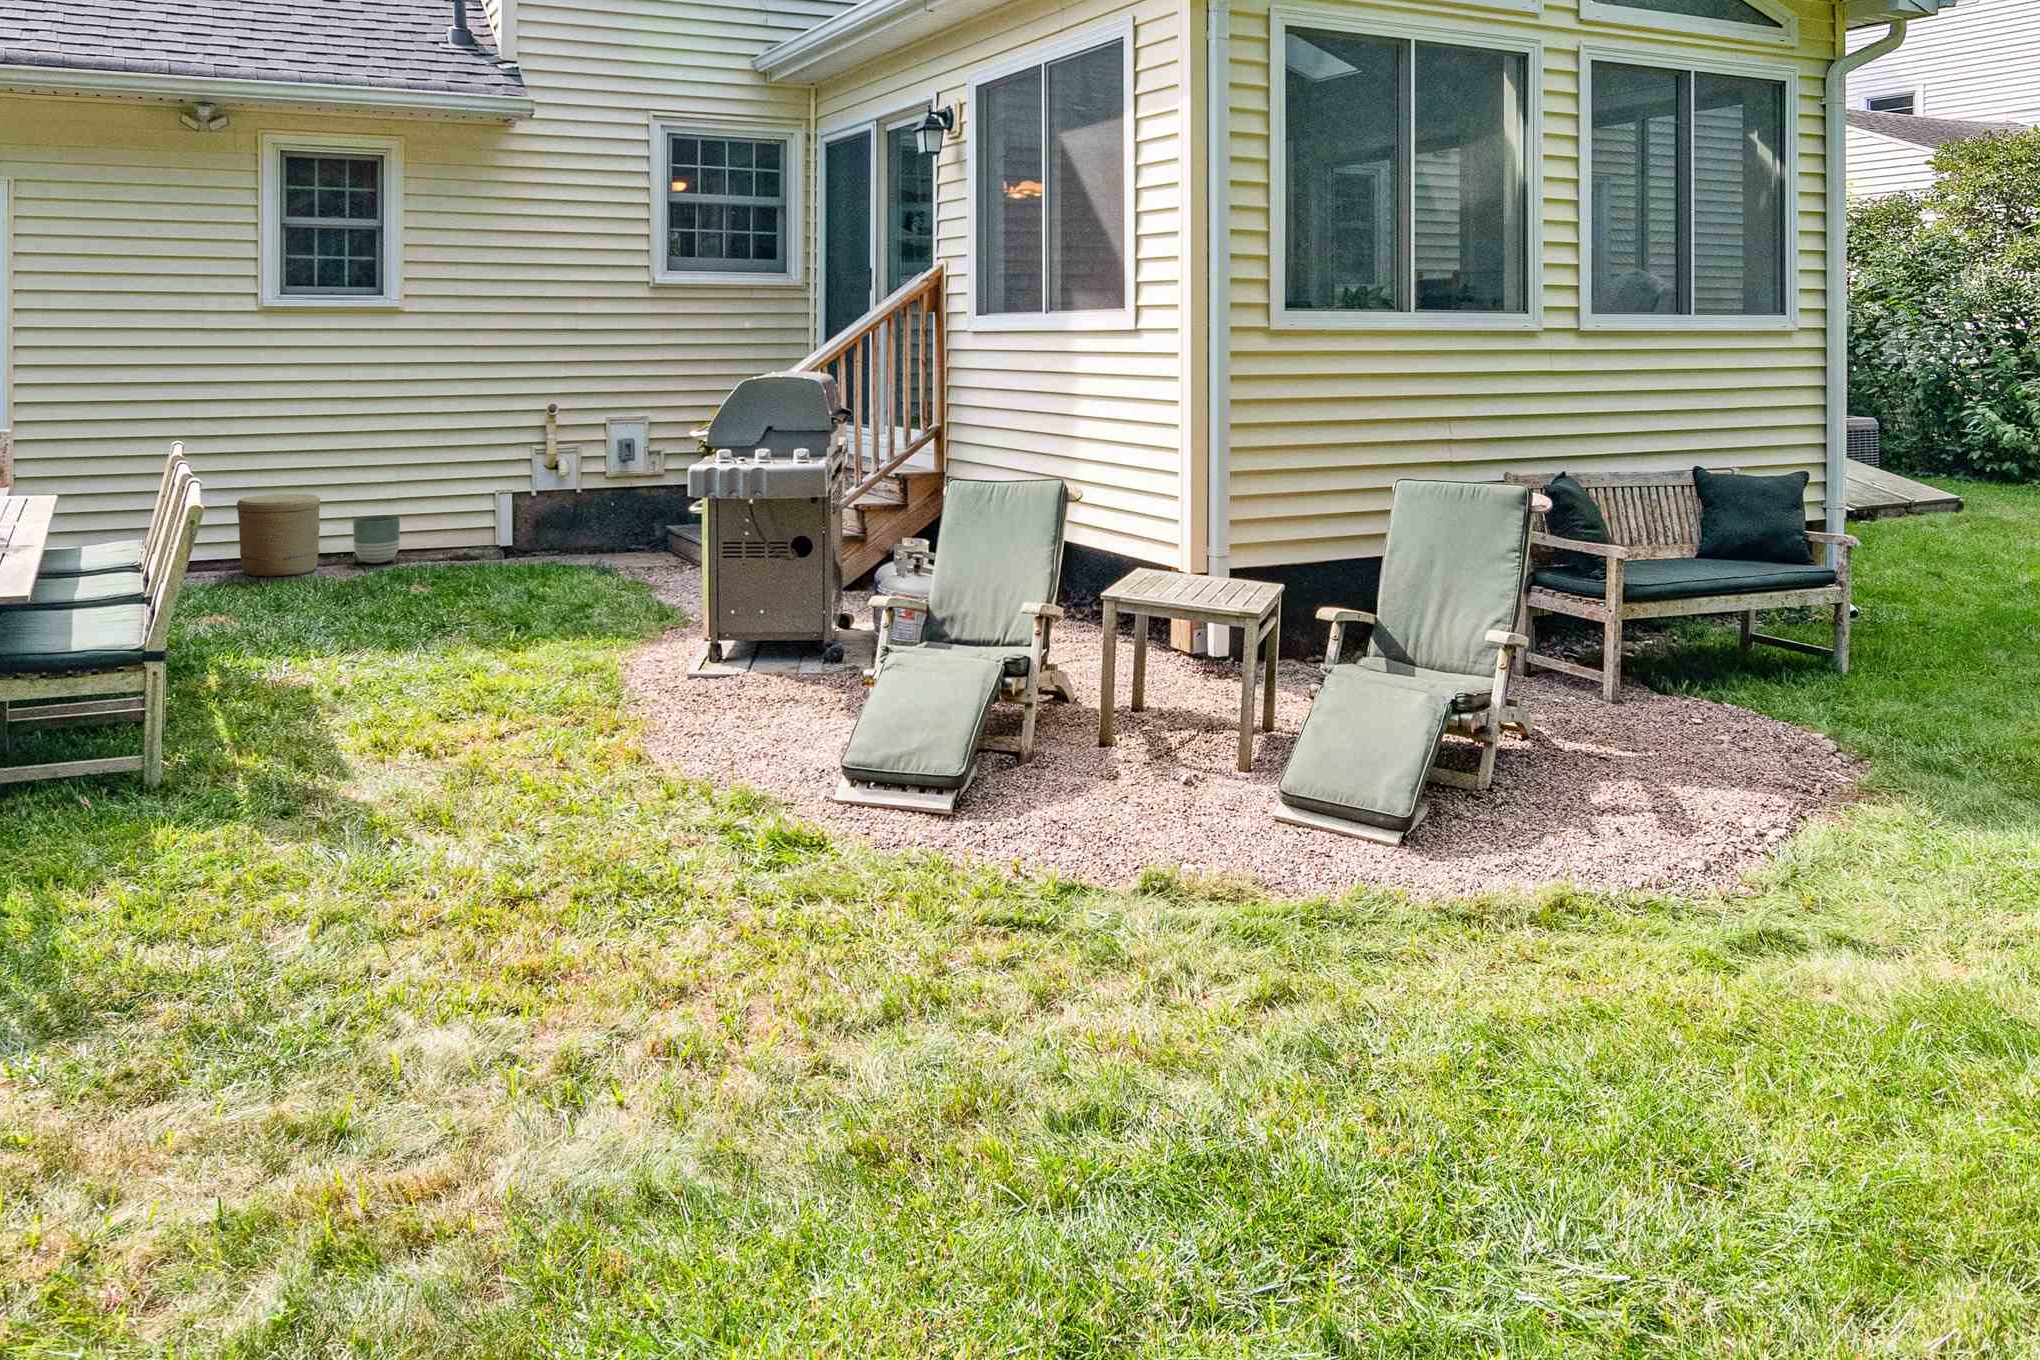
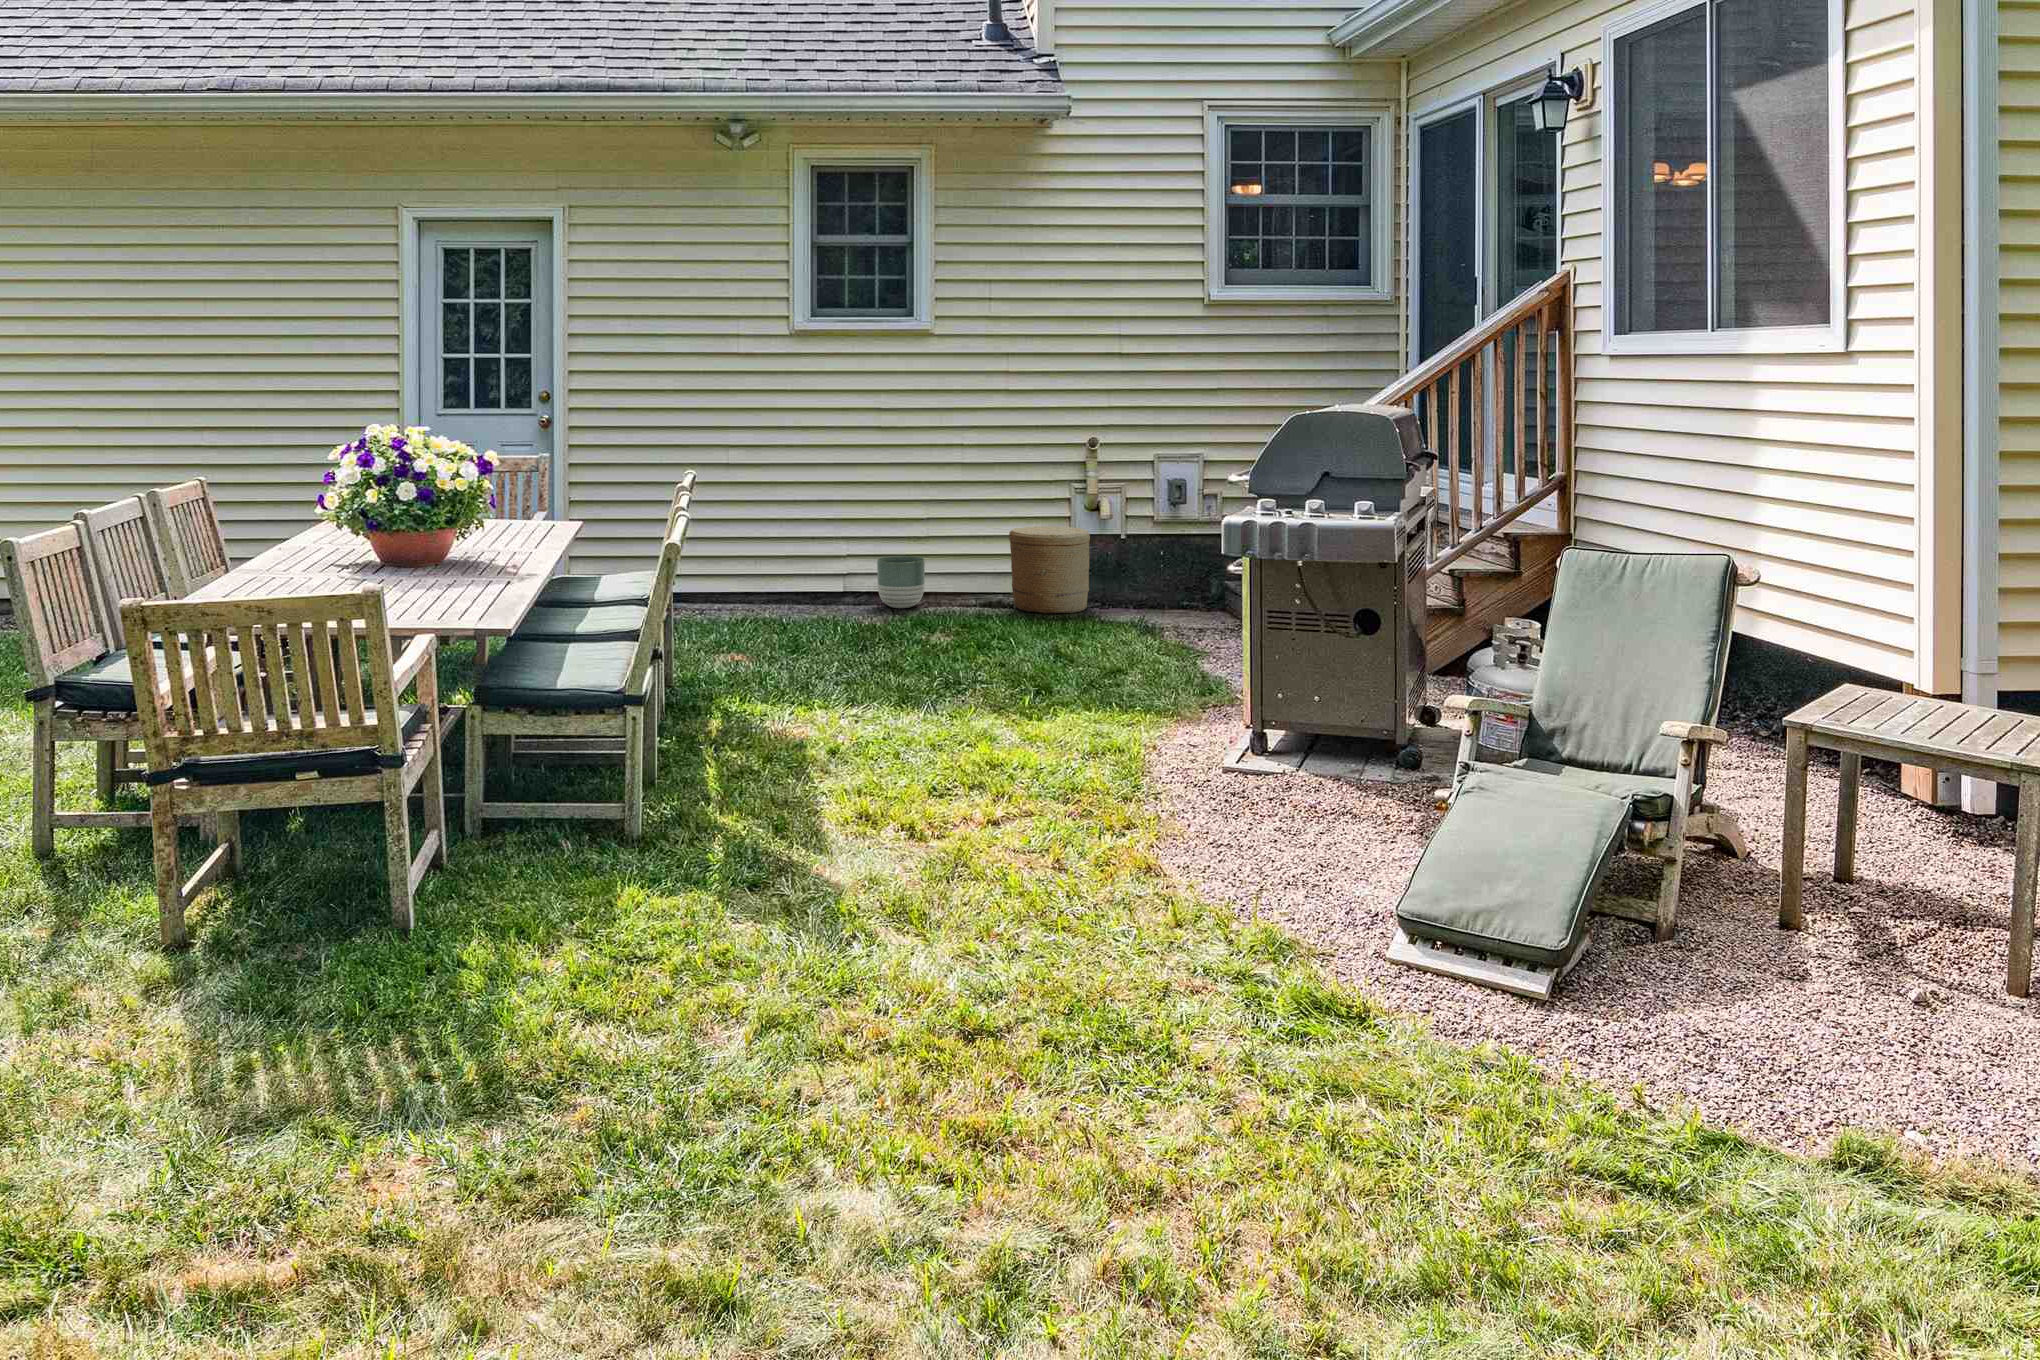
woven basket: present [237,494,320,577] -> present [1009,526,1090,614]

